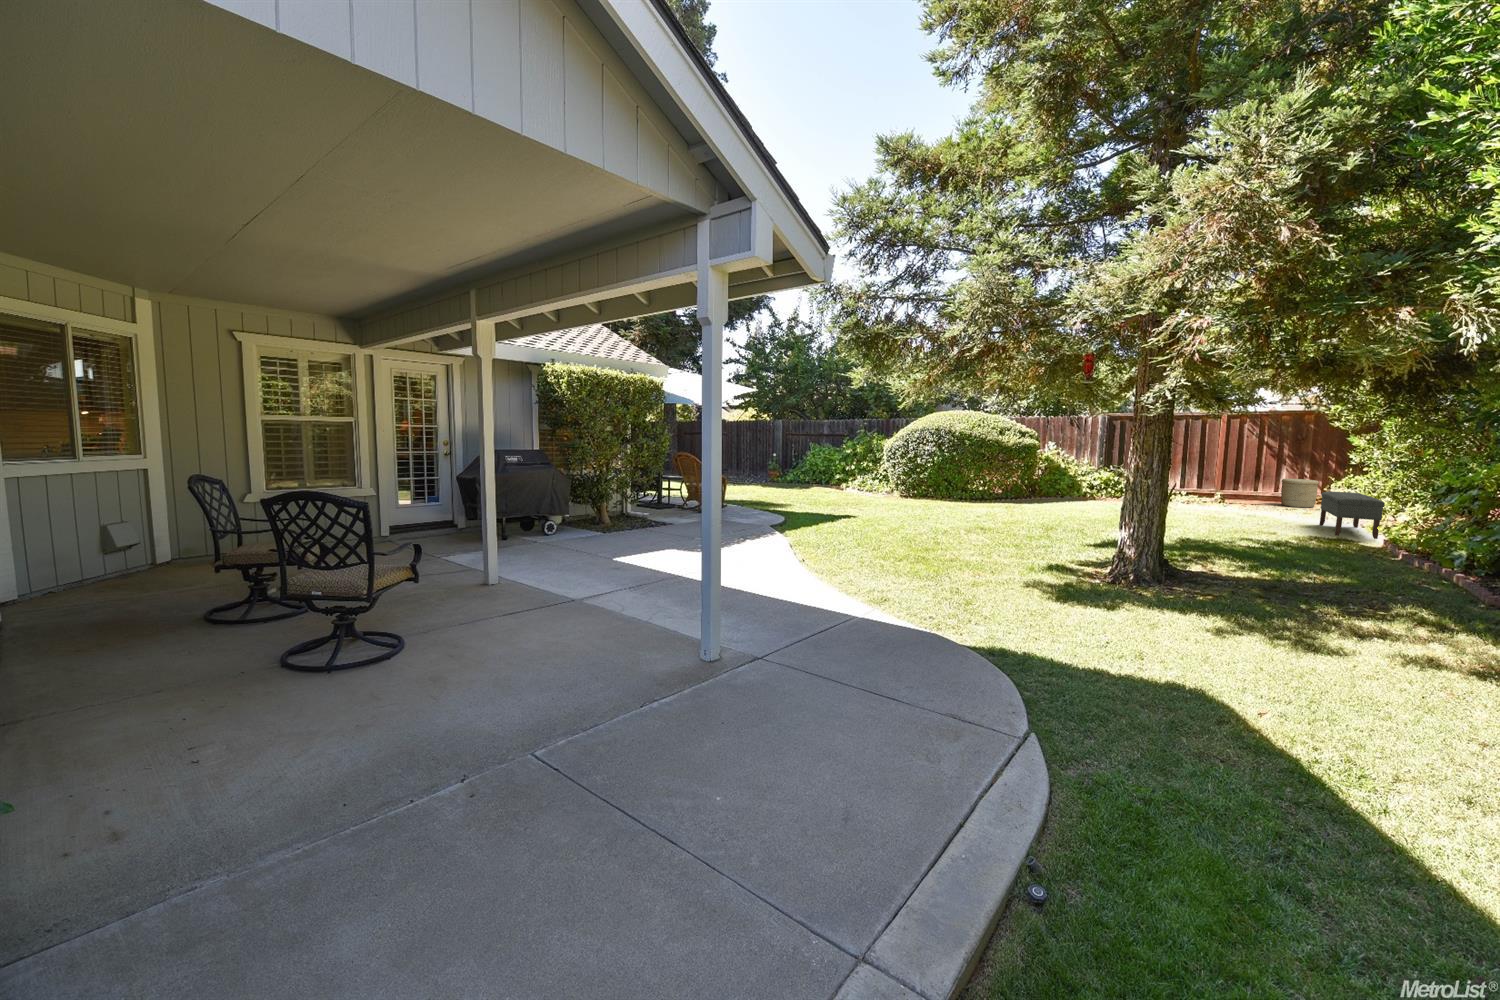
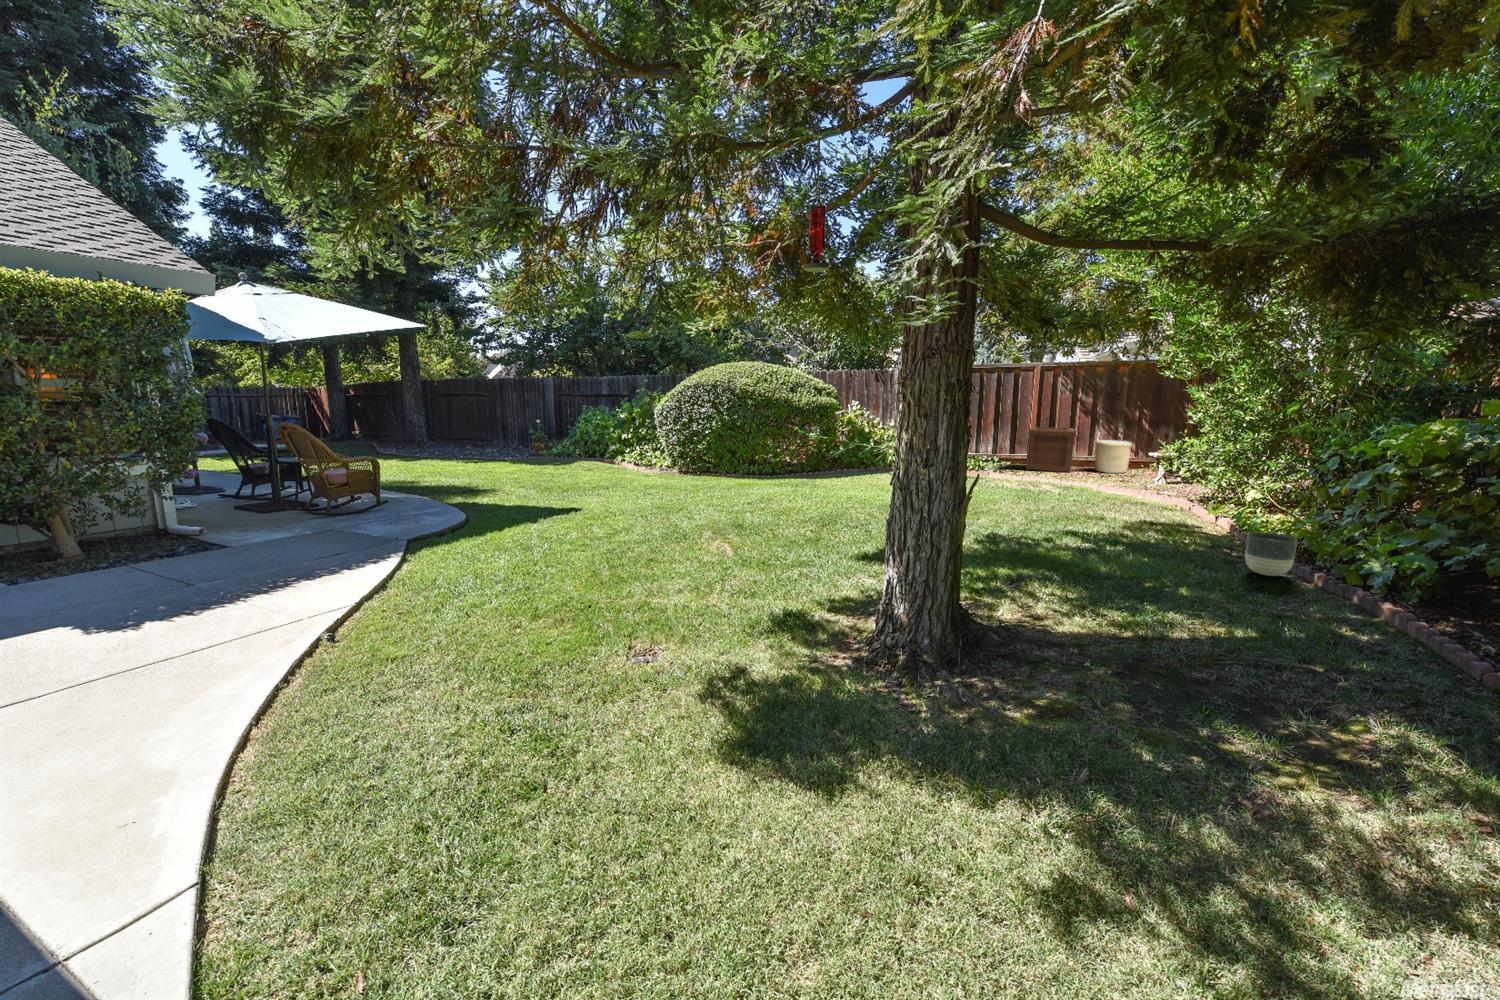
wooden crate: none [1212,466,1261,506] -> present [1026,427,1075,472]
bench: present [1320,492,1385,539] -> none [1137,457,1210,516]
planter: none [1399,543,1442,574] -> present [1245,532,1297,576]

